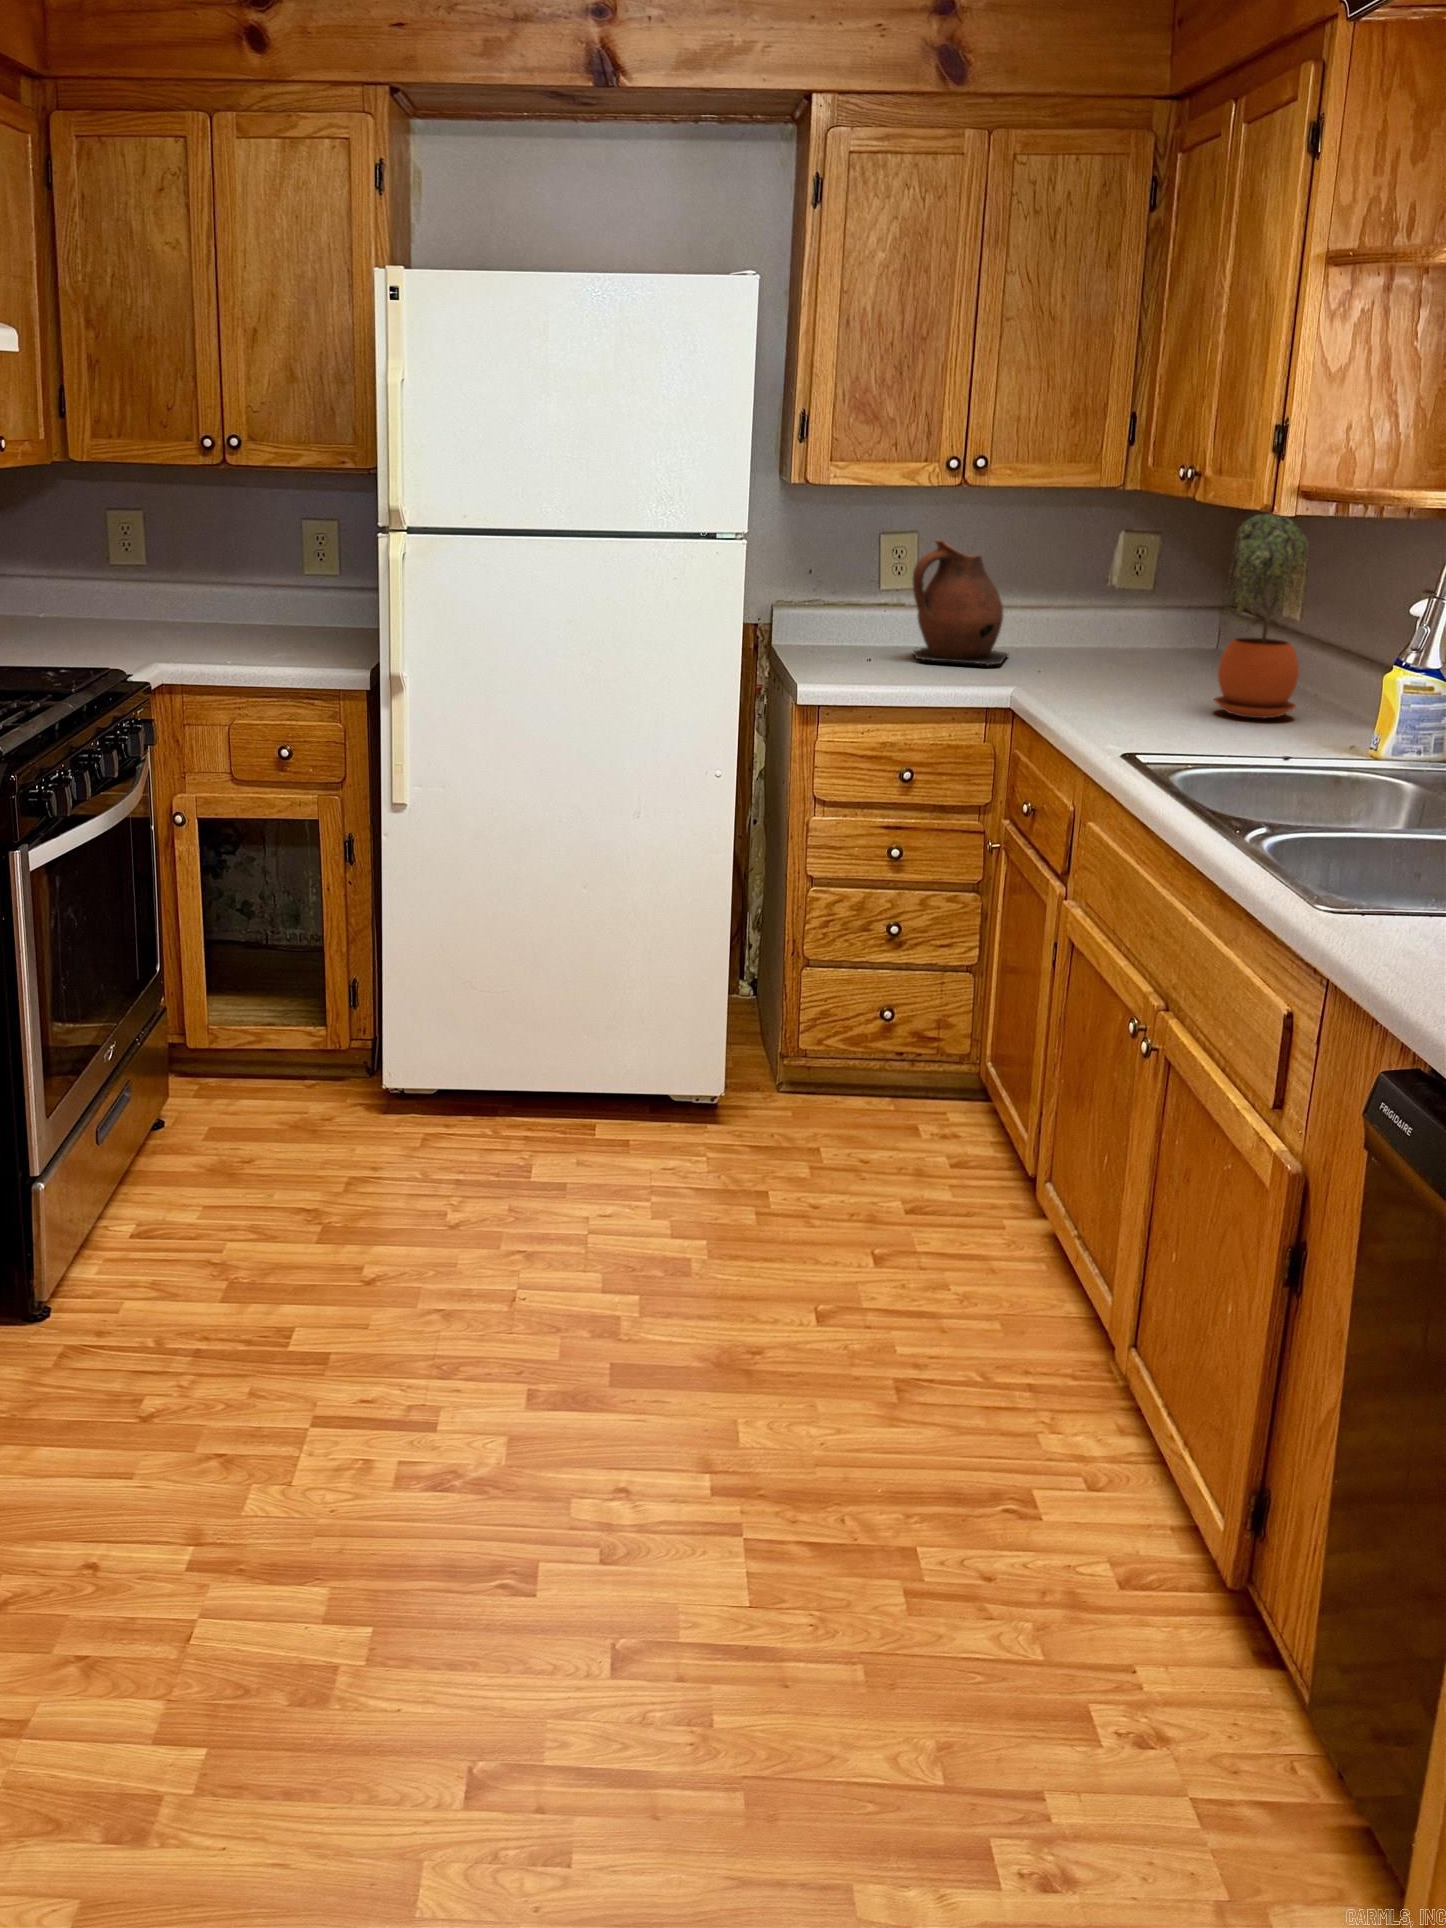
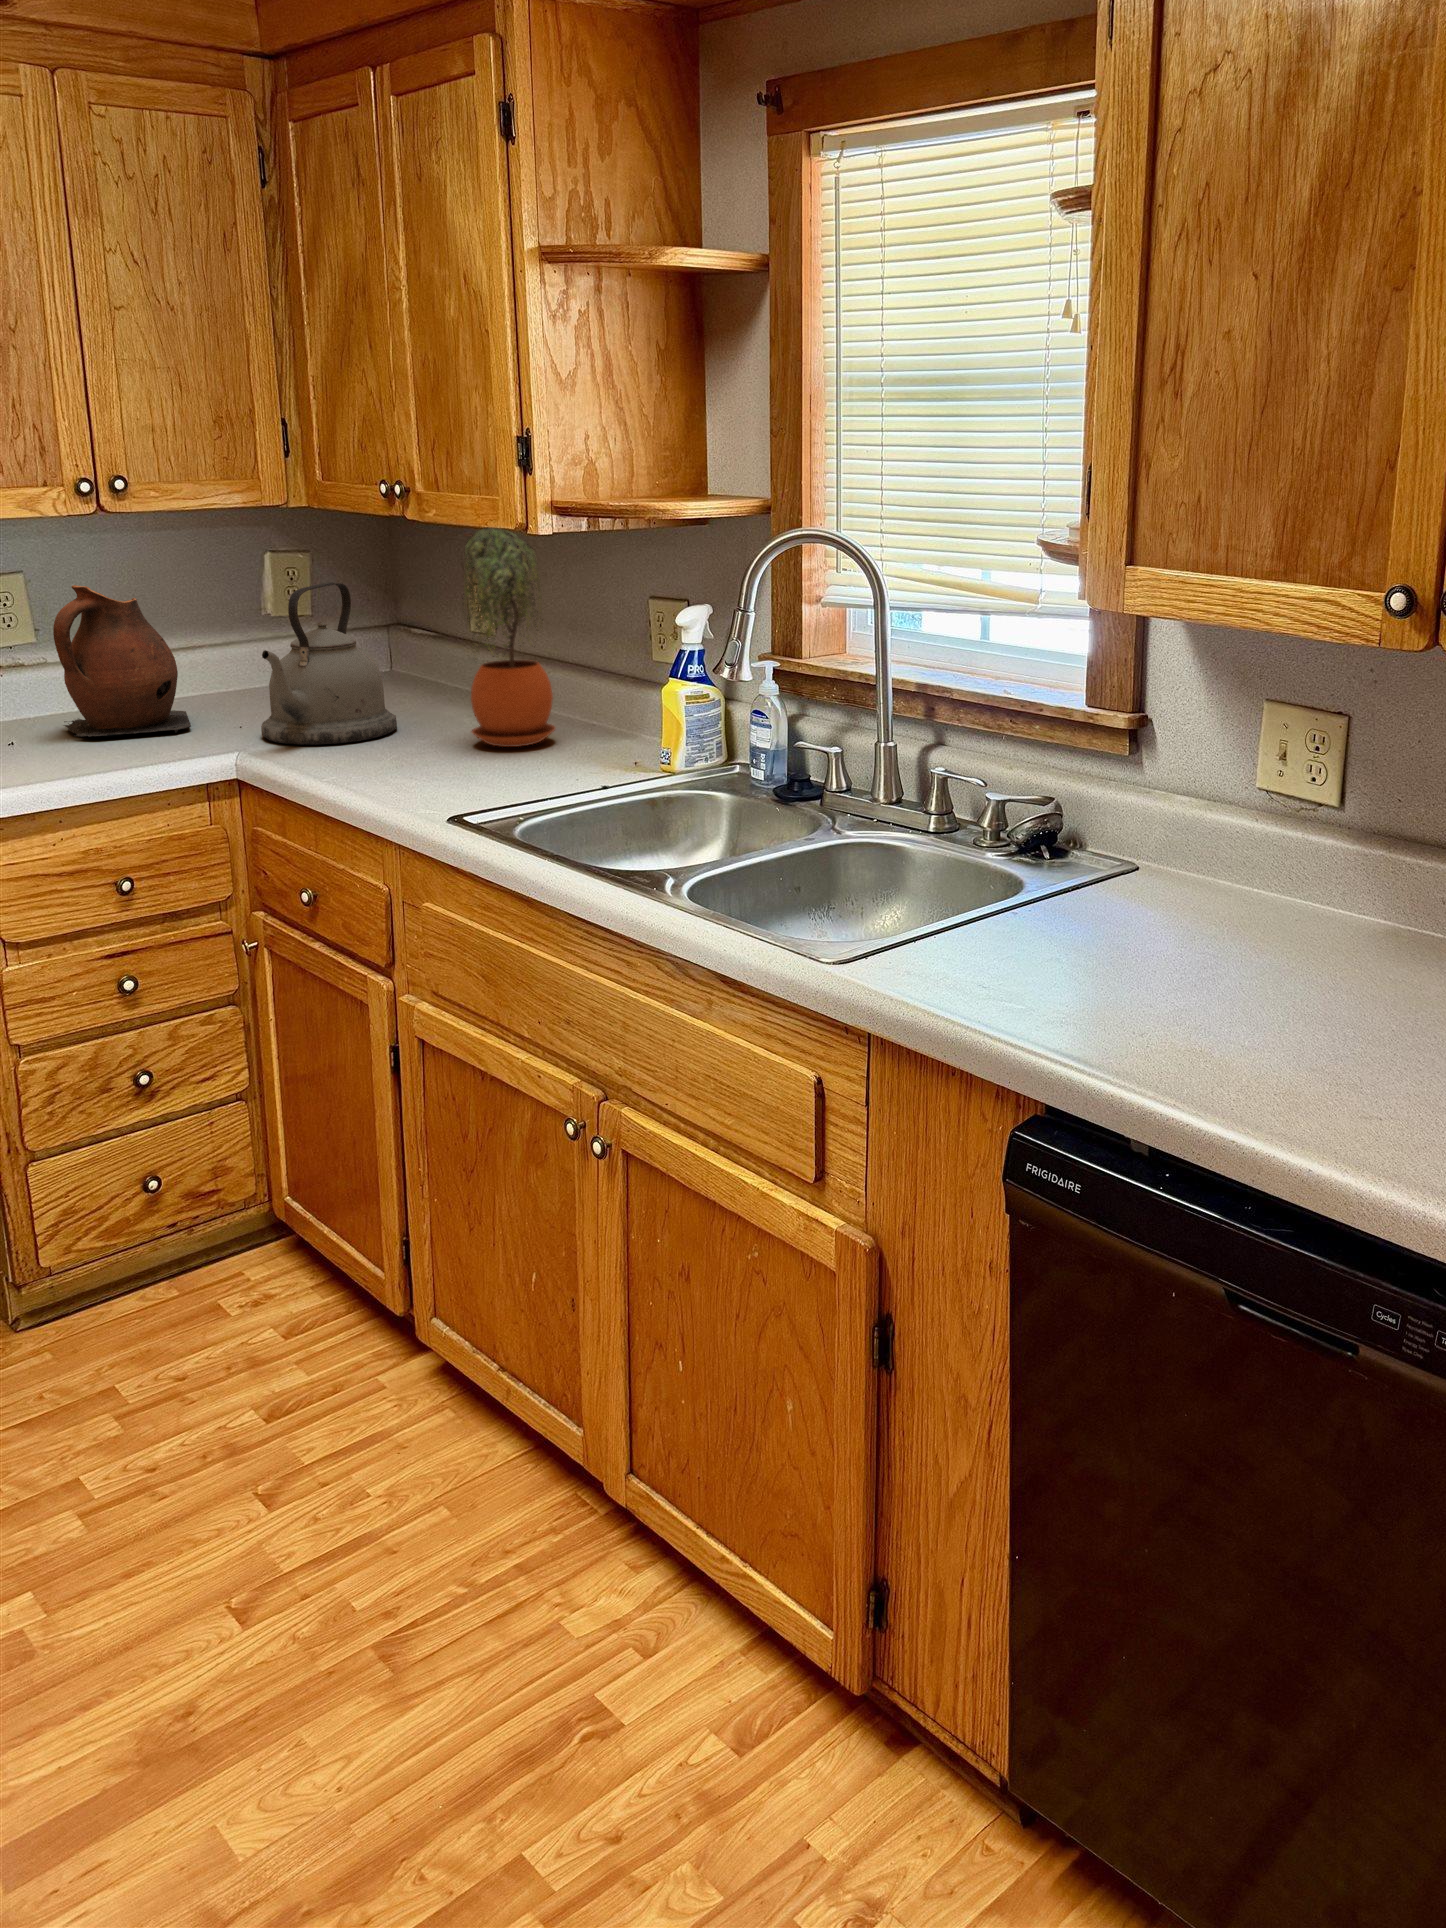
kettle: none [1047,554,1166,693] -> present [261,582,397,745]

